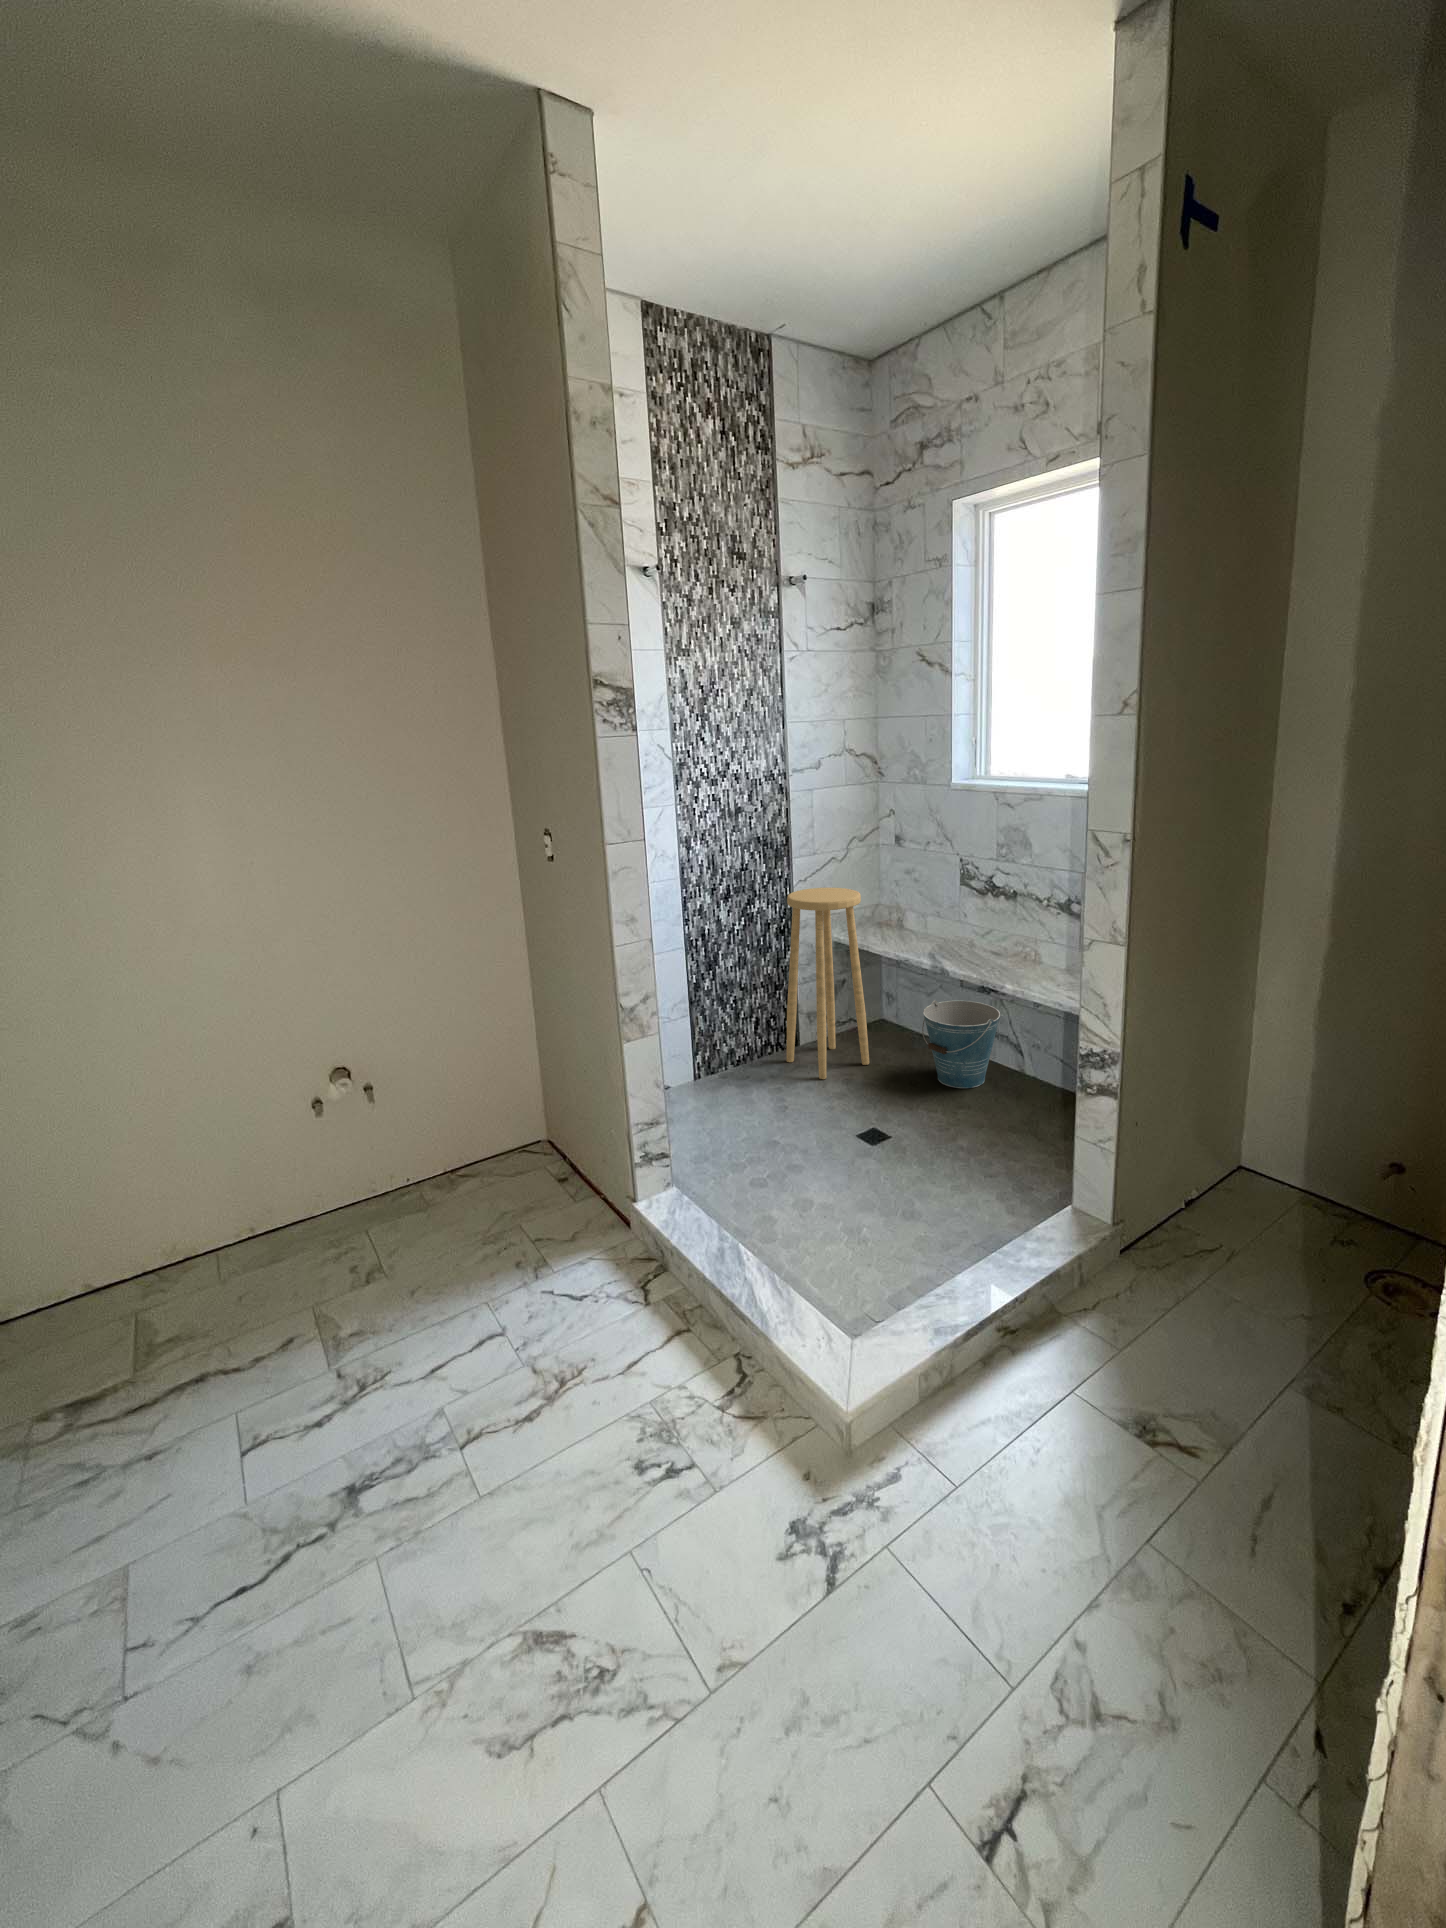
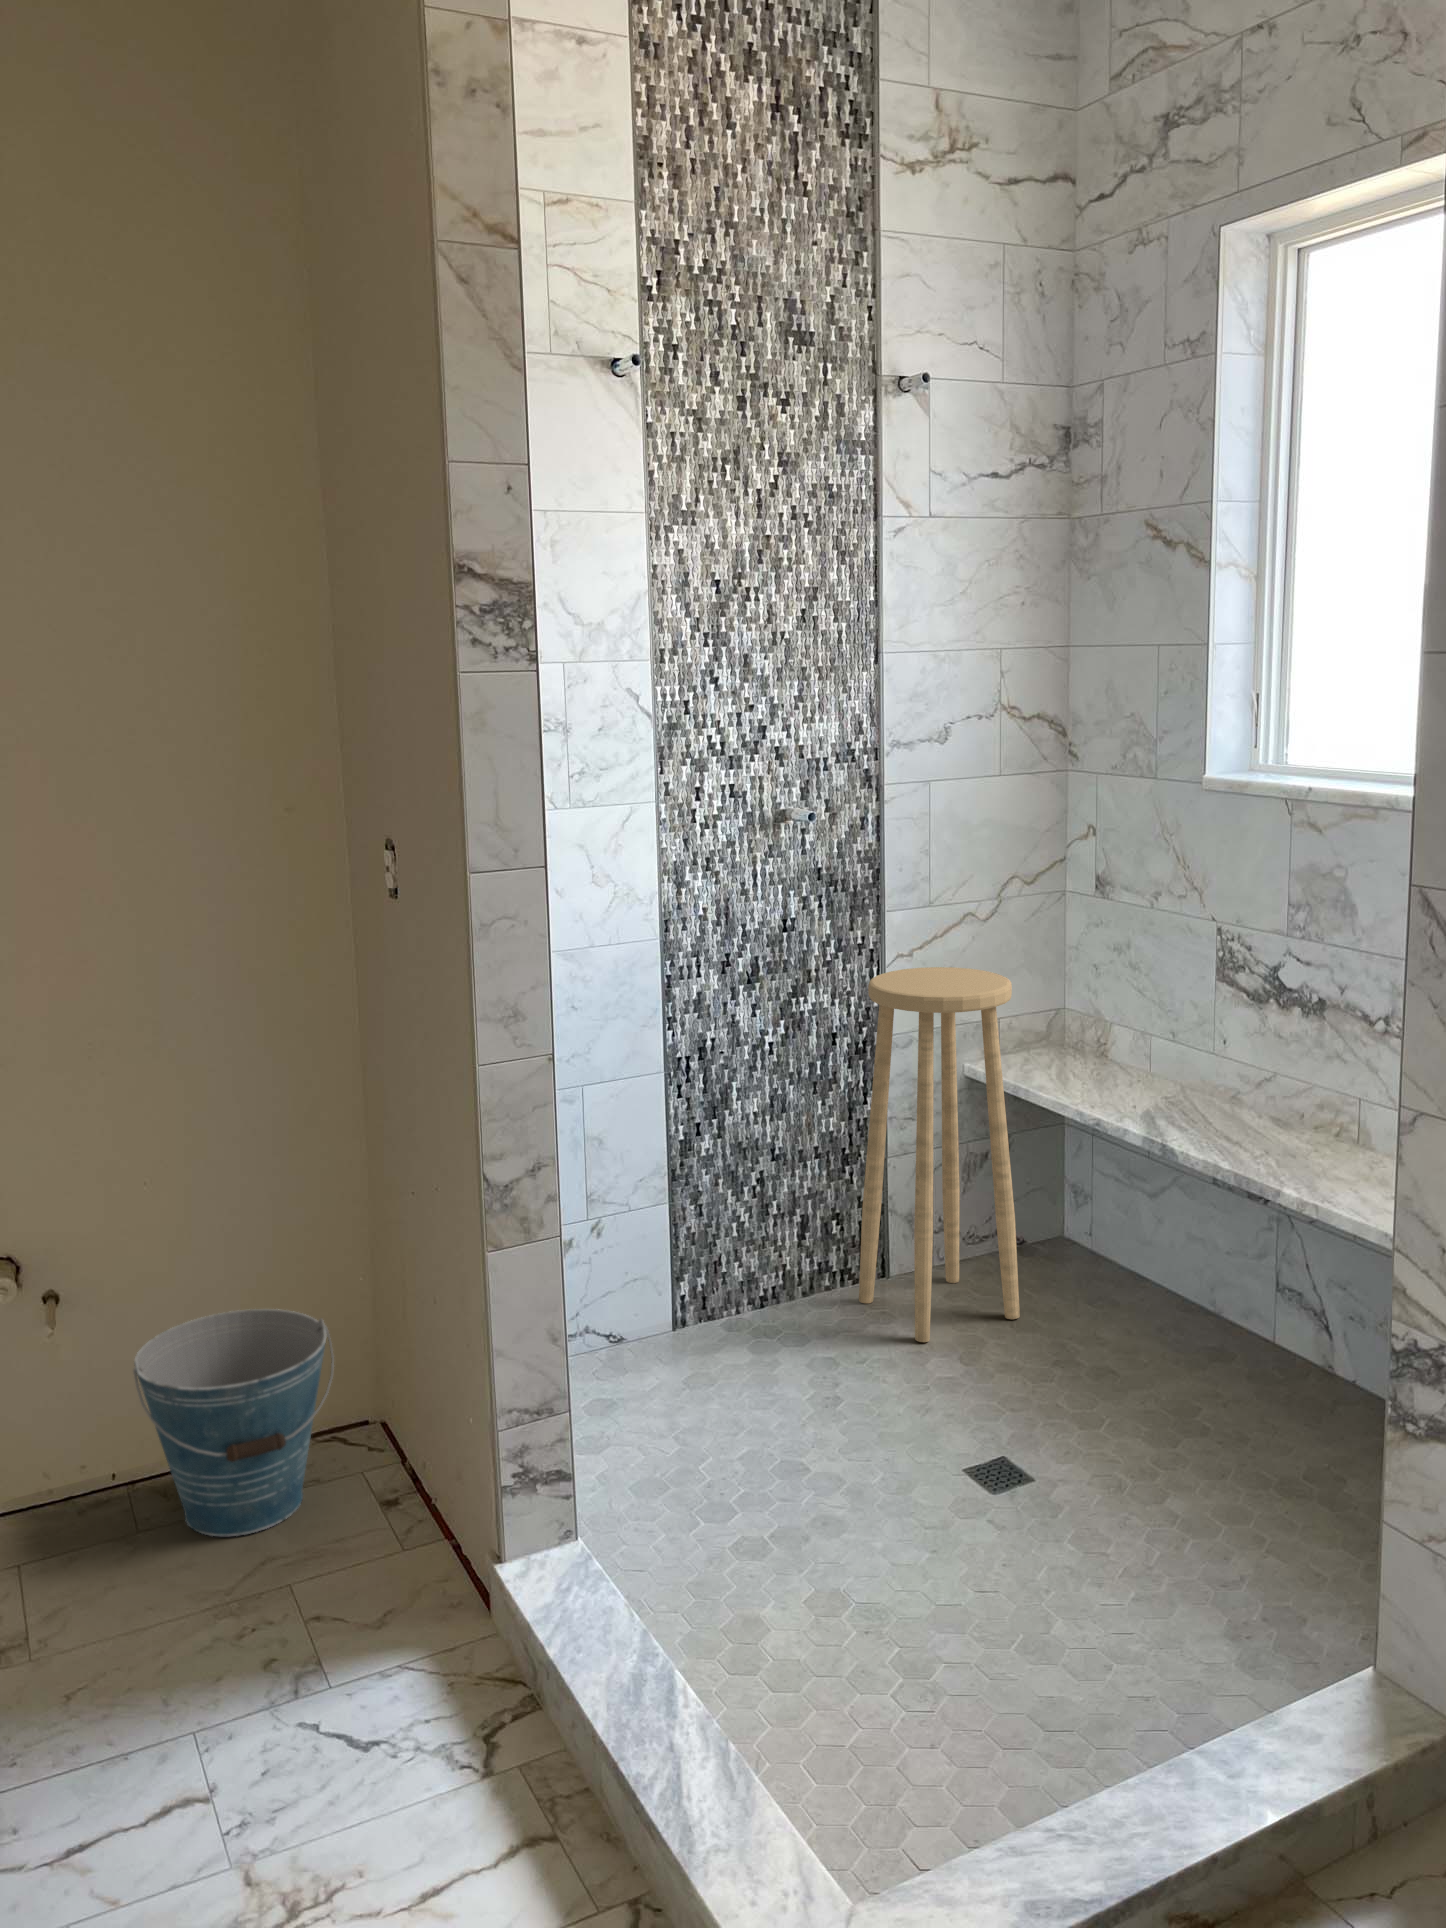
bucket: present [922,1001,1000,1088] -> present [133,1309,334,1536]

